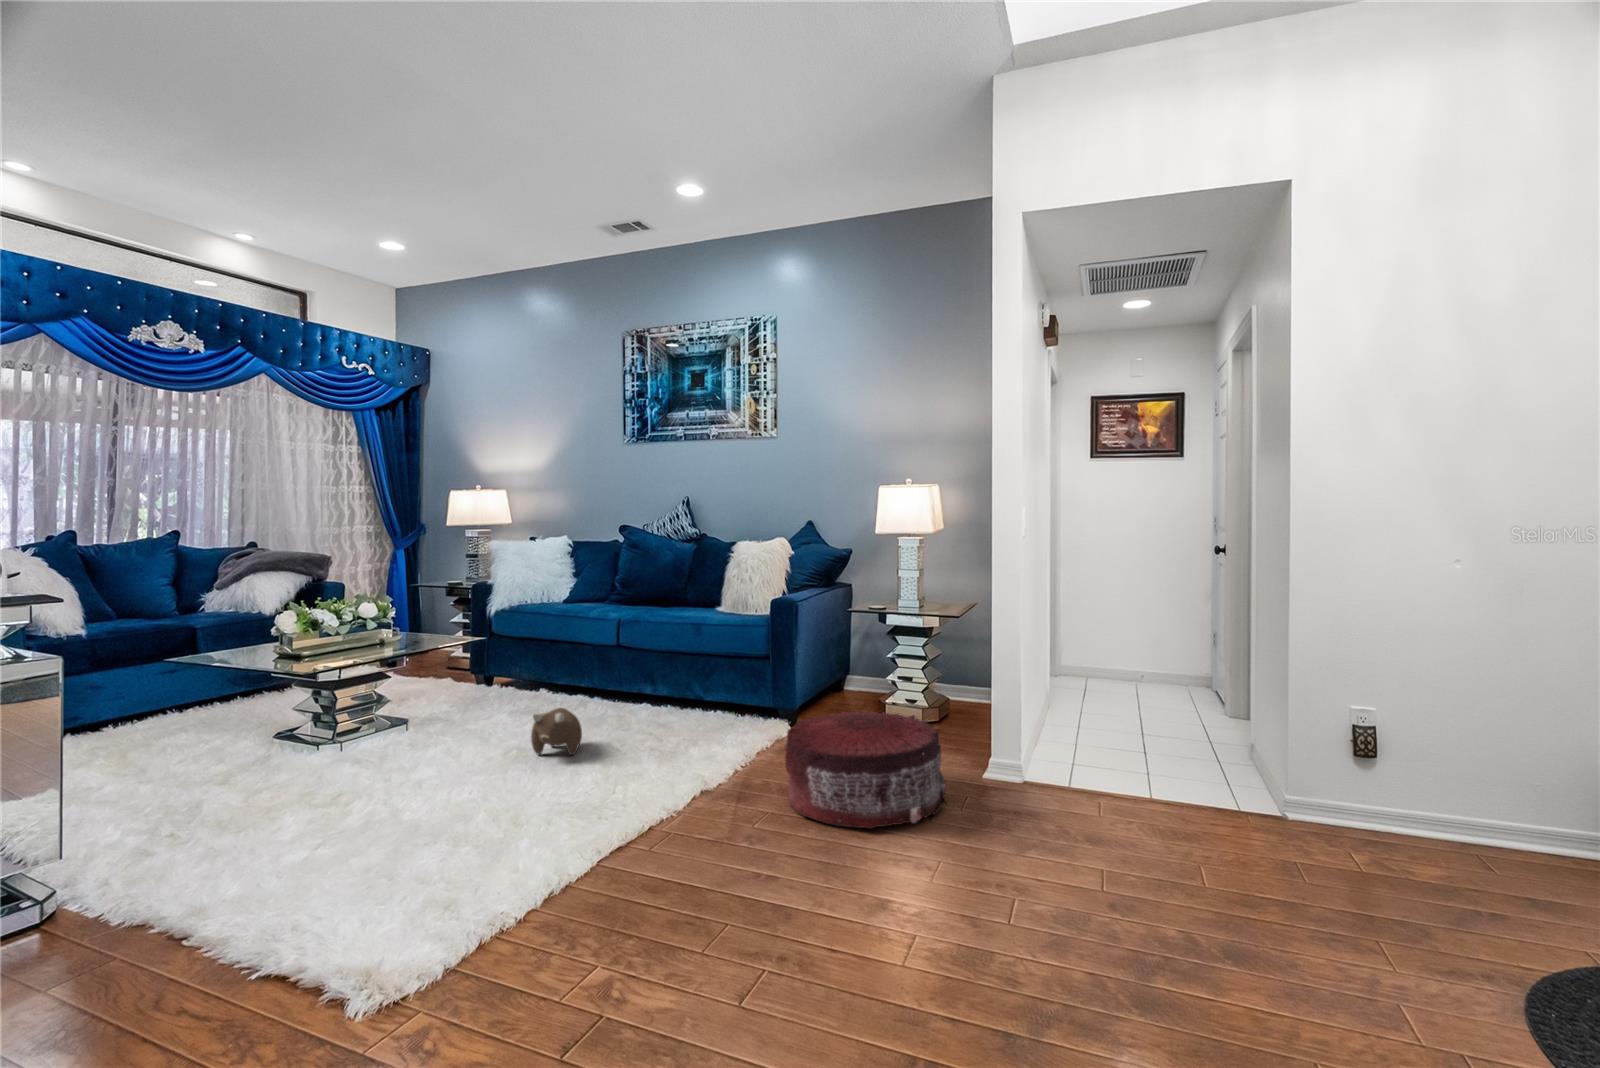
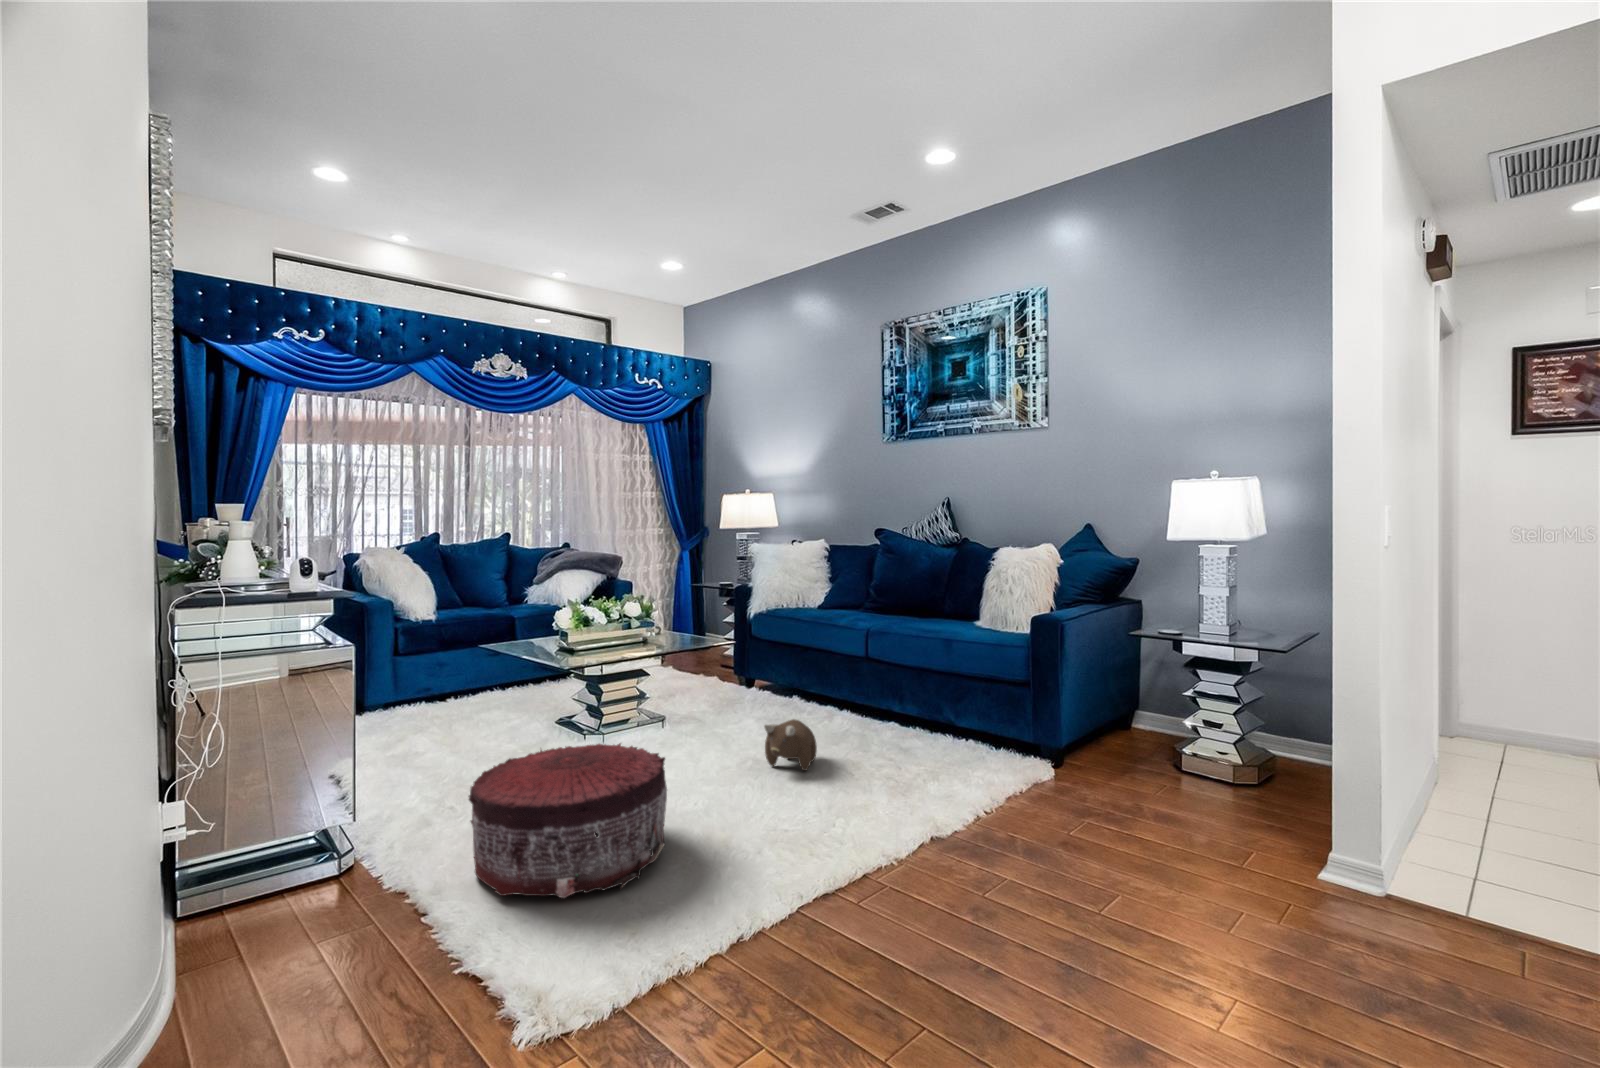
pouf: present [785,710,947,829] -> present [469,743,667,898]

